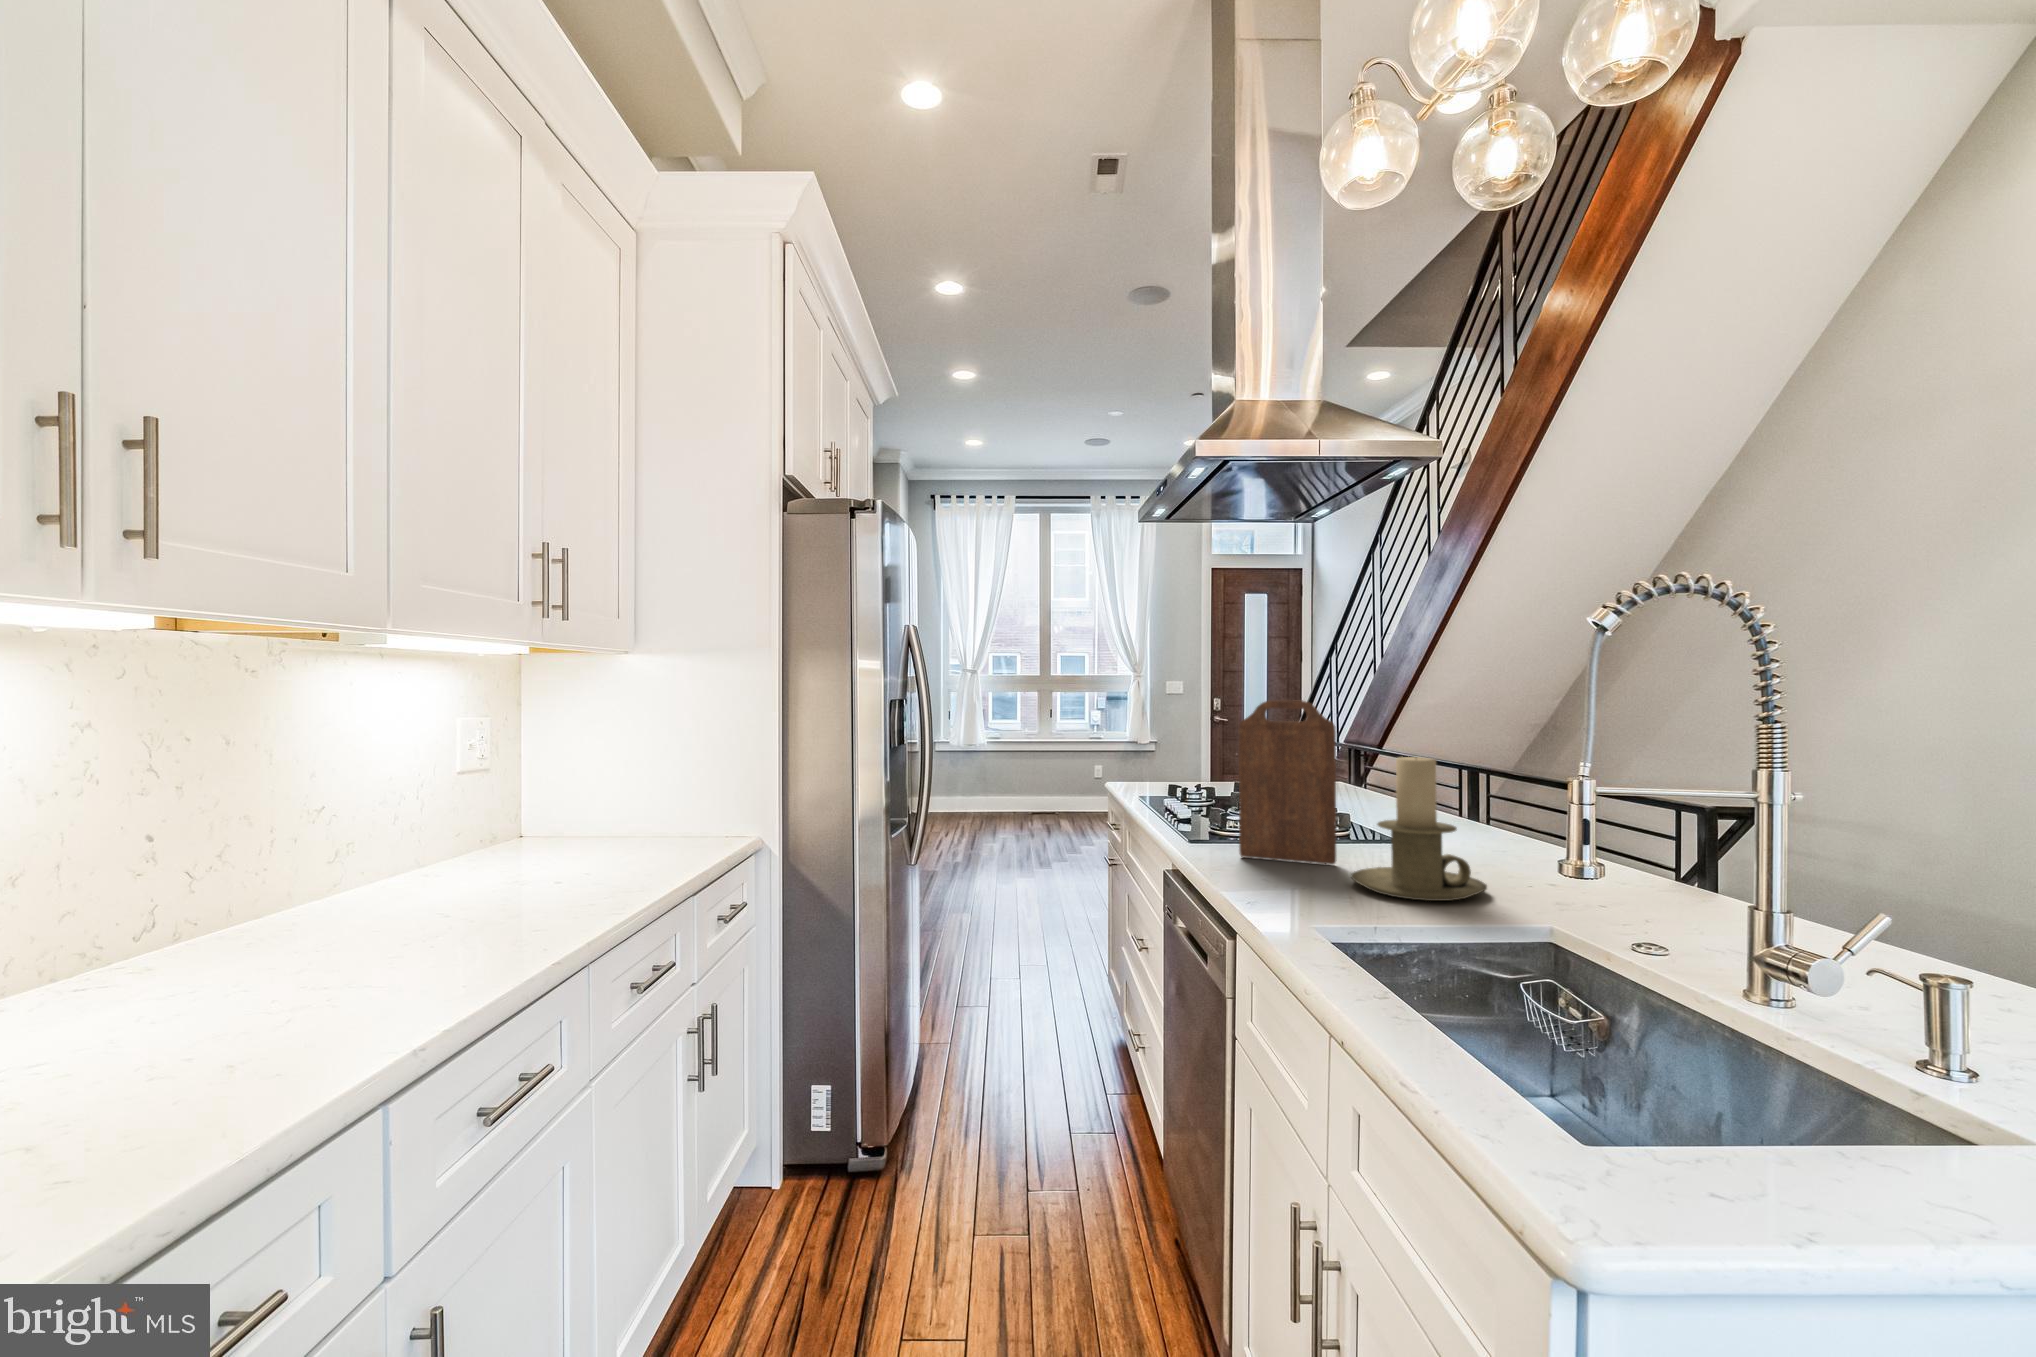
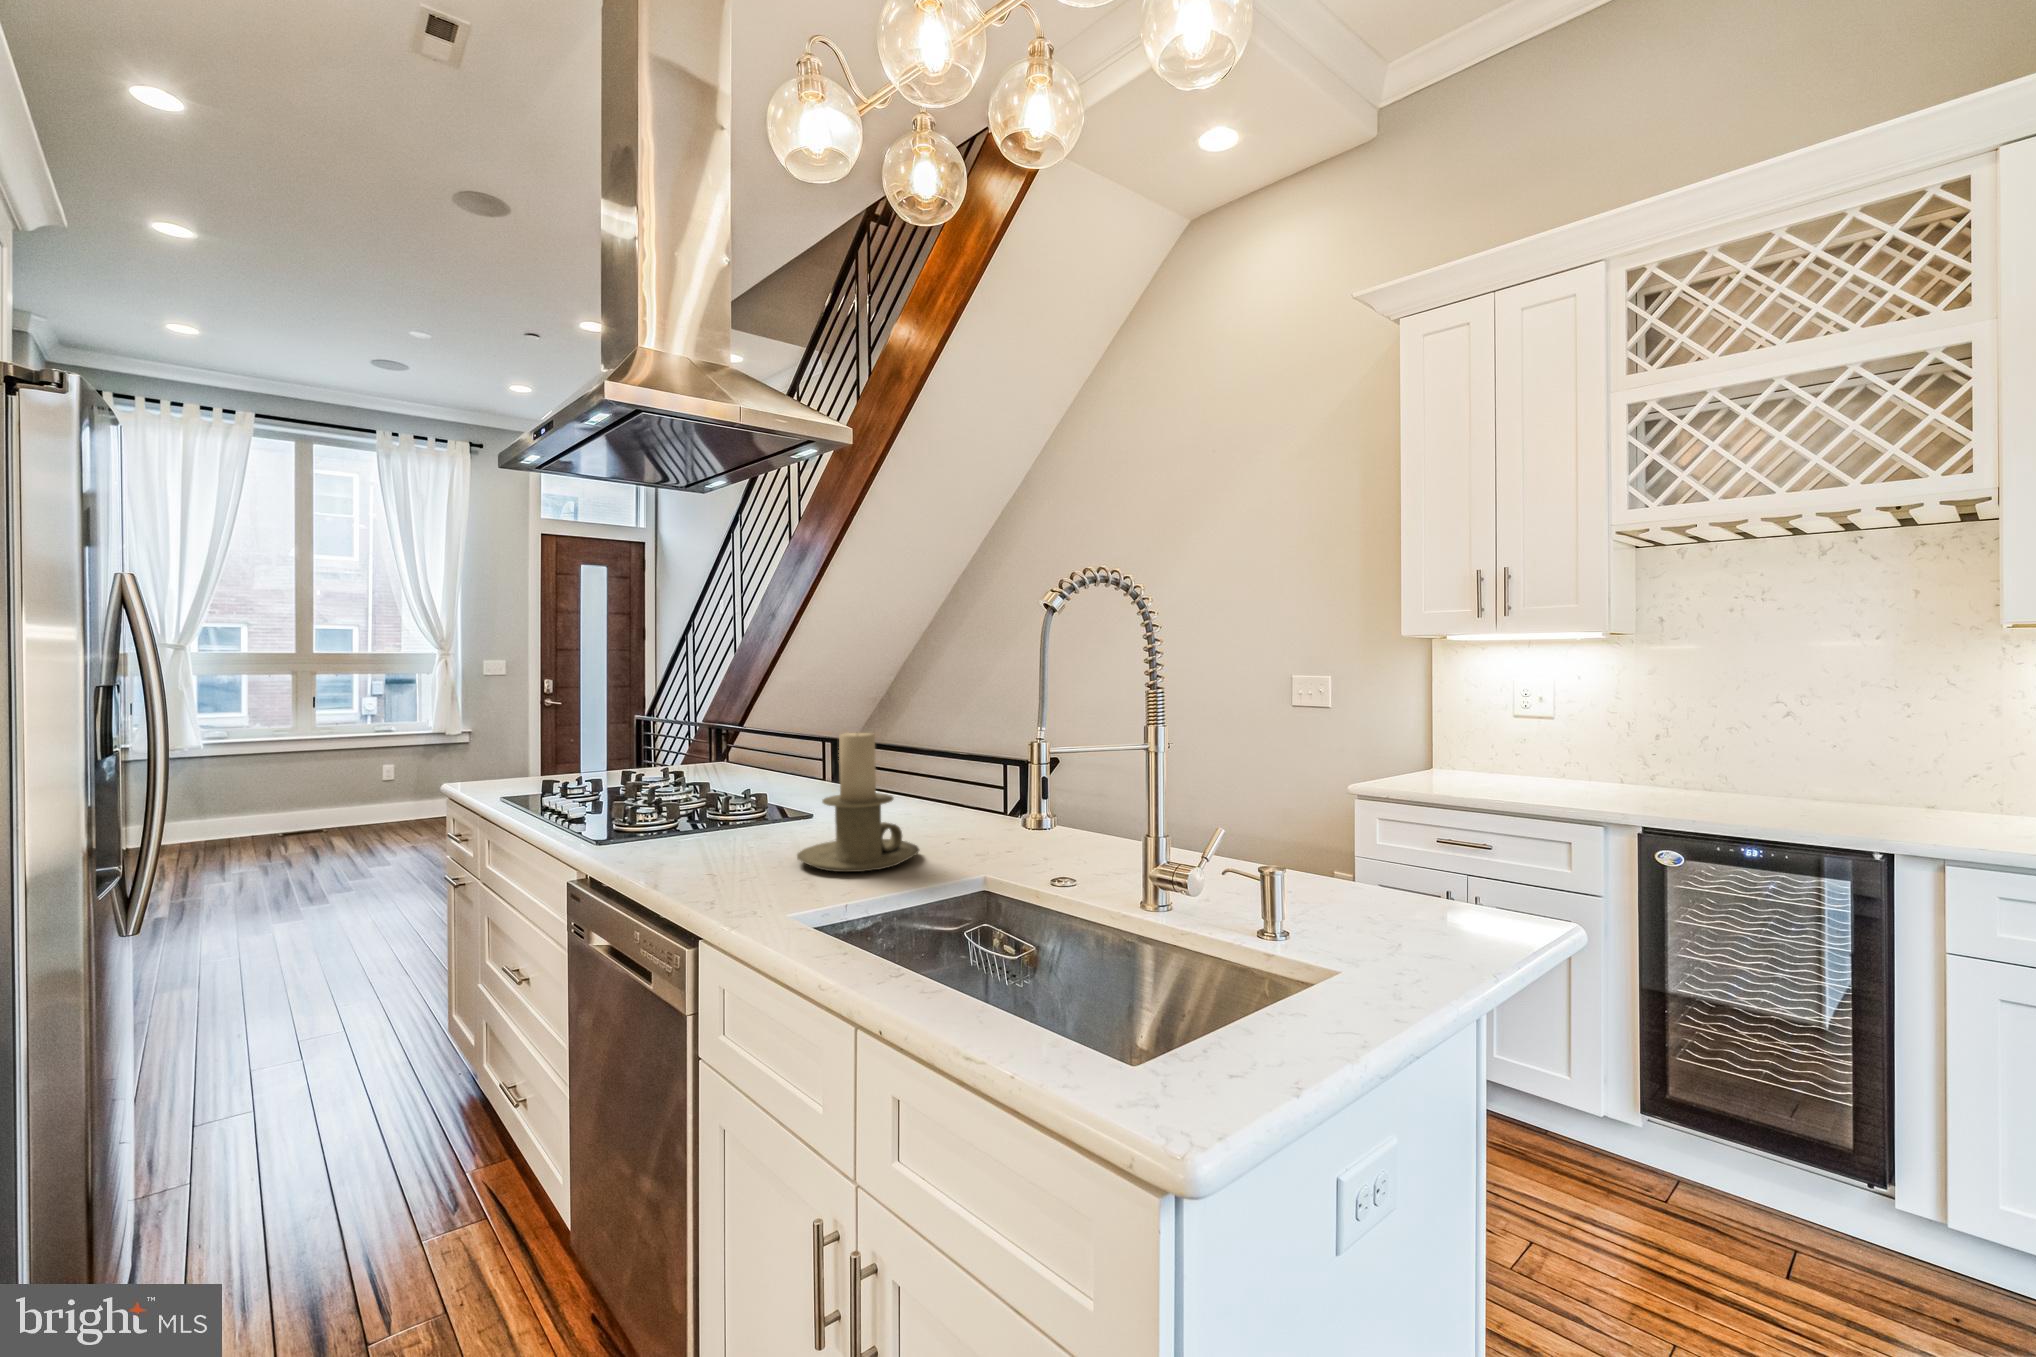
cutting board: present [1239,700,1336,865] -> none [663,680,772,857]

